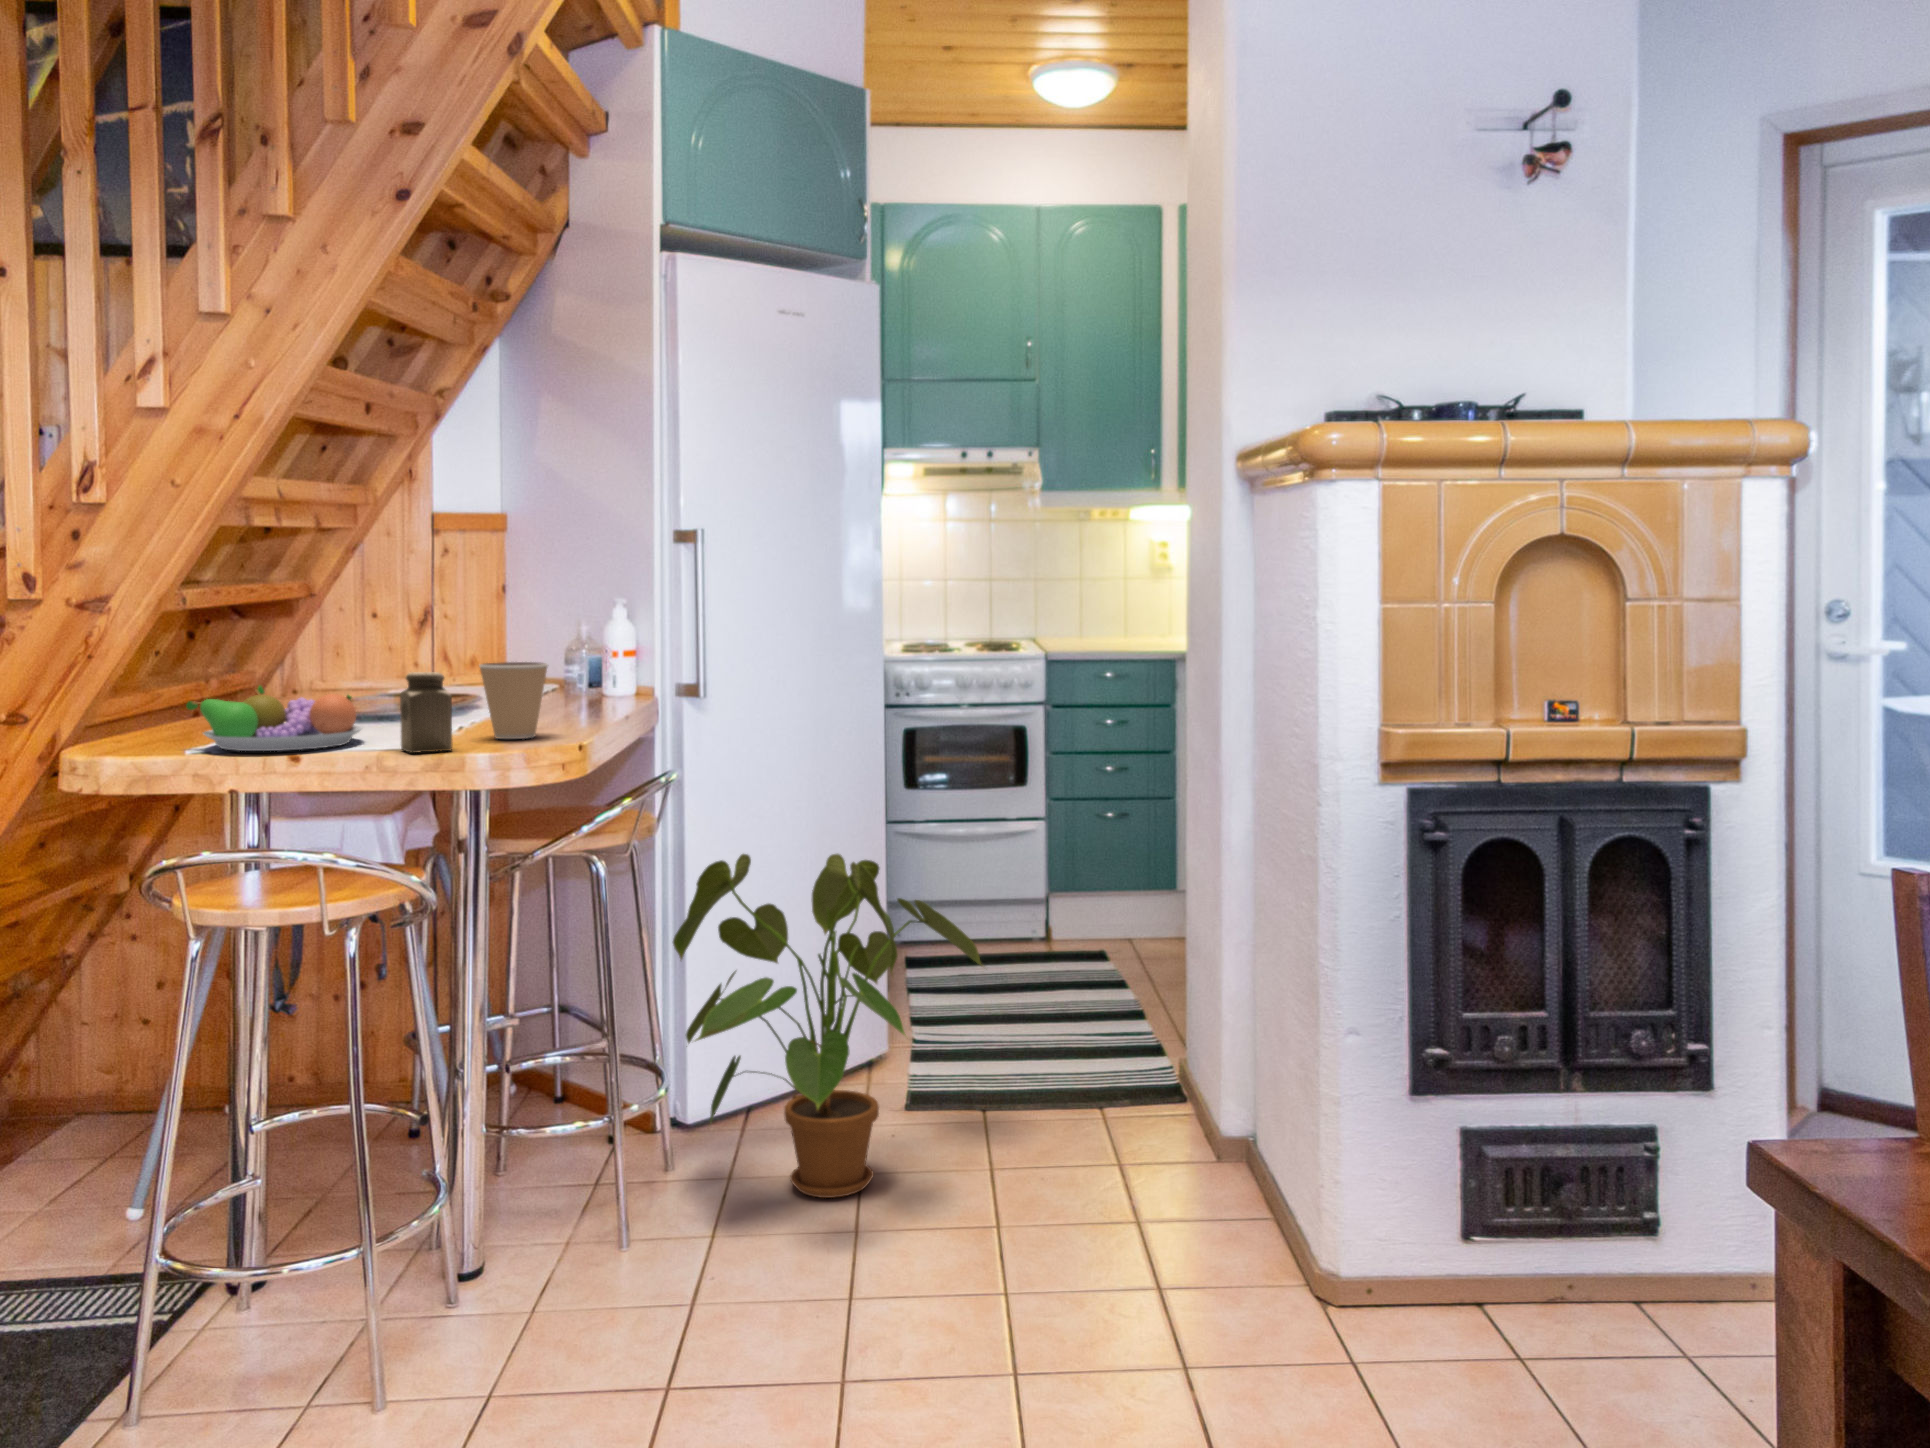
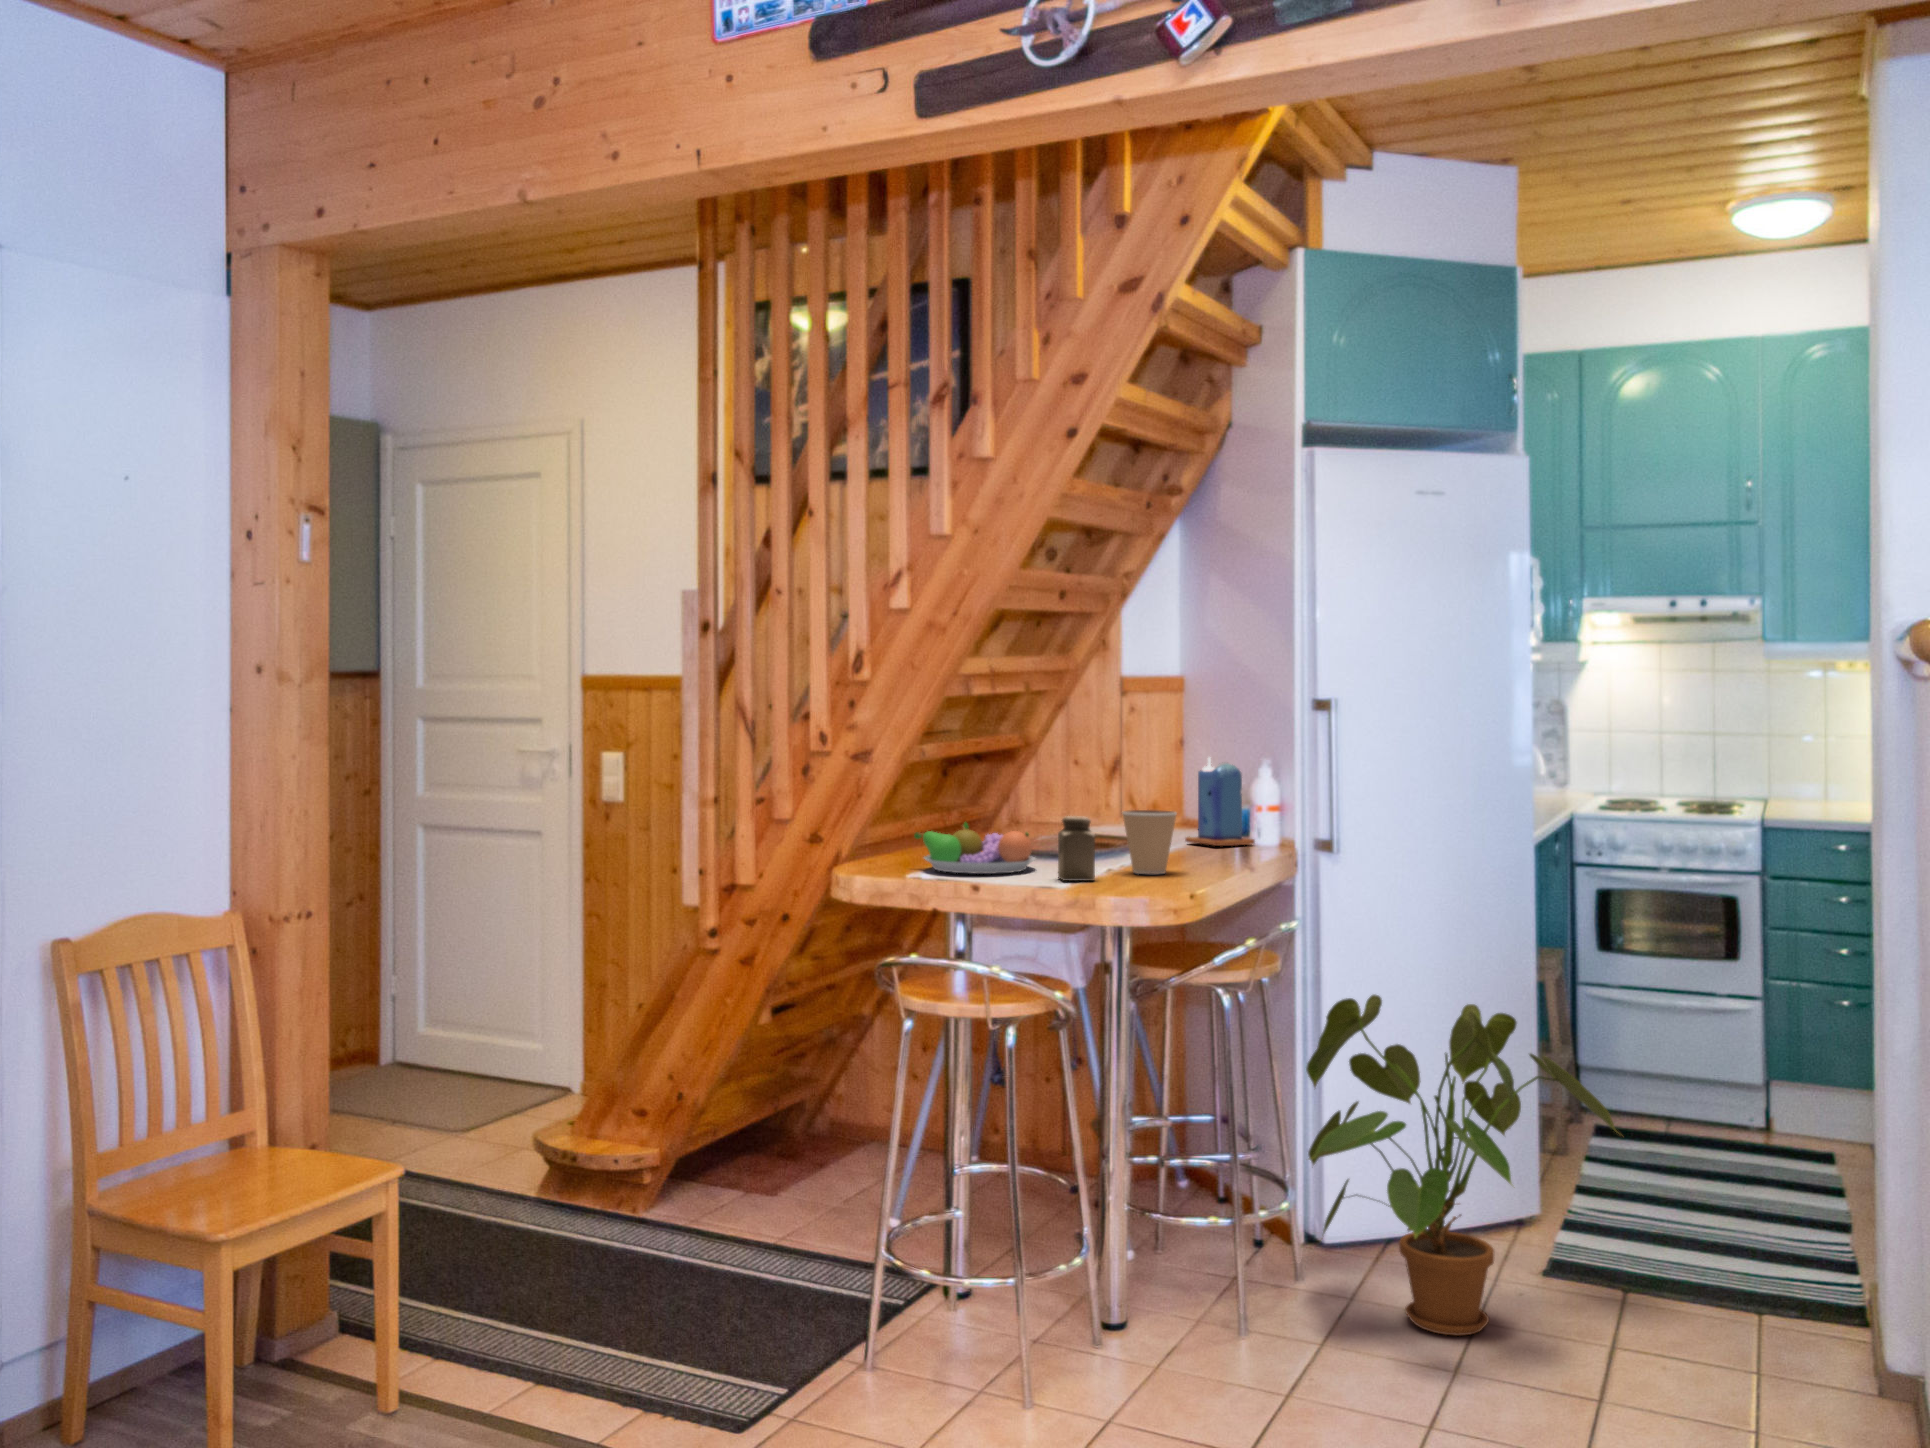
candle: none [532,600,614,703] -> present [1185,758,1255,846]

